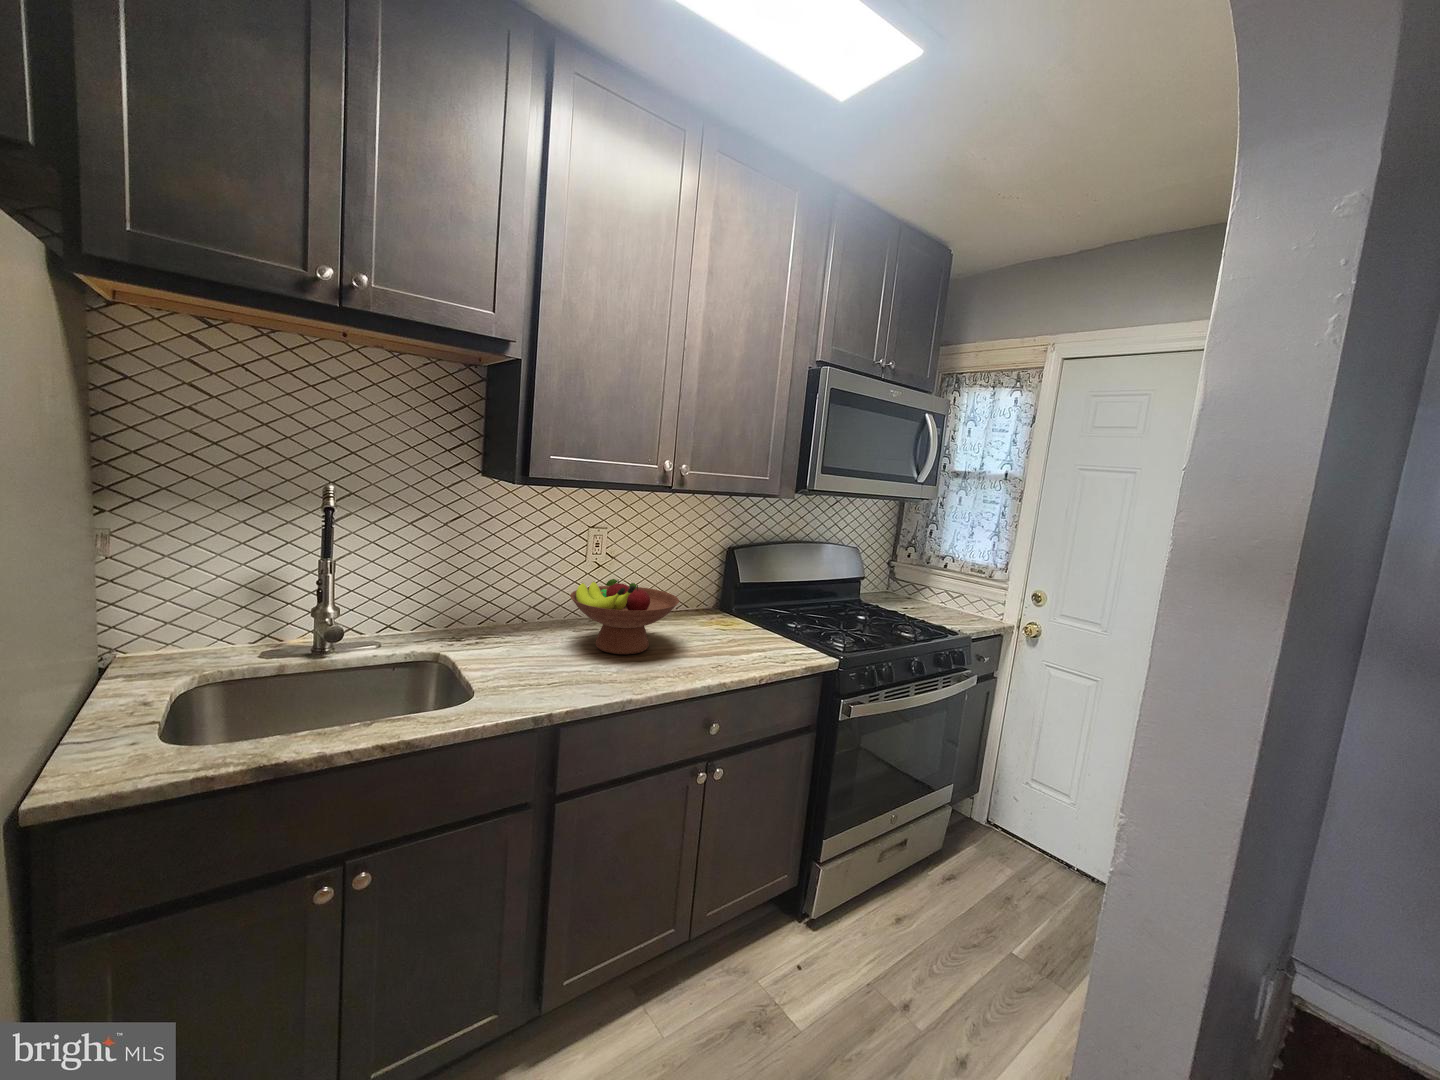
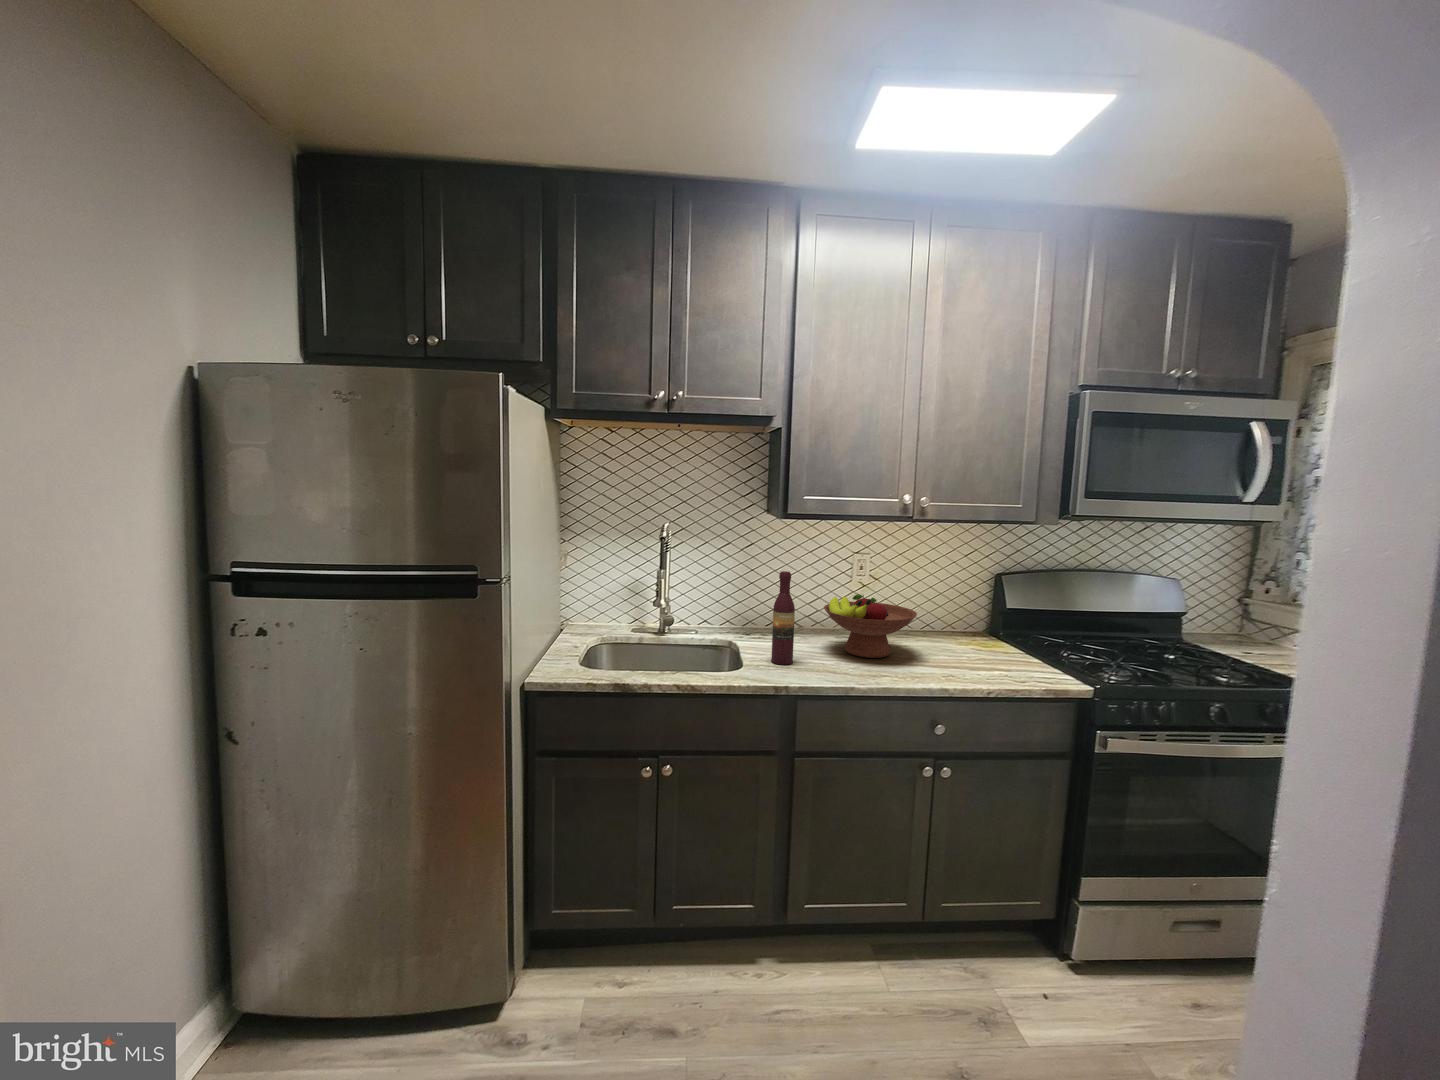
wine bottle: none [510,556,543,682] -> present [771,571,795,665]

